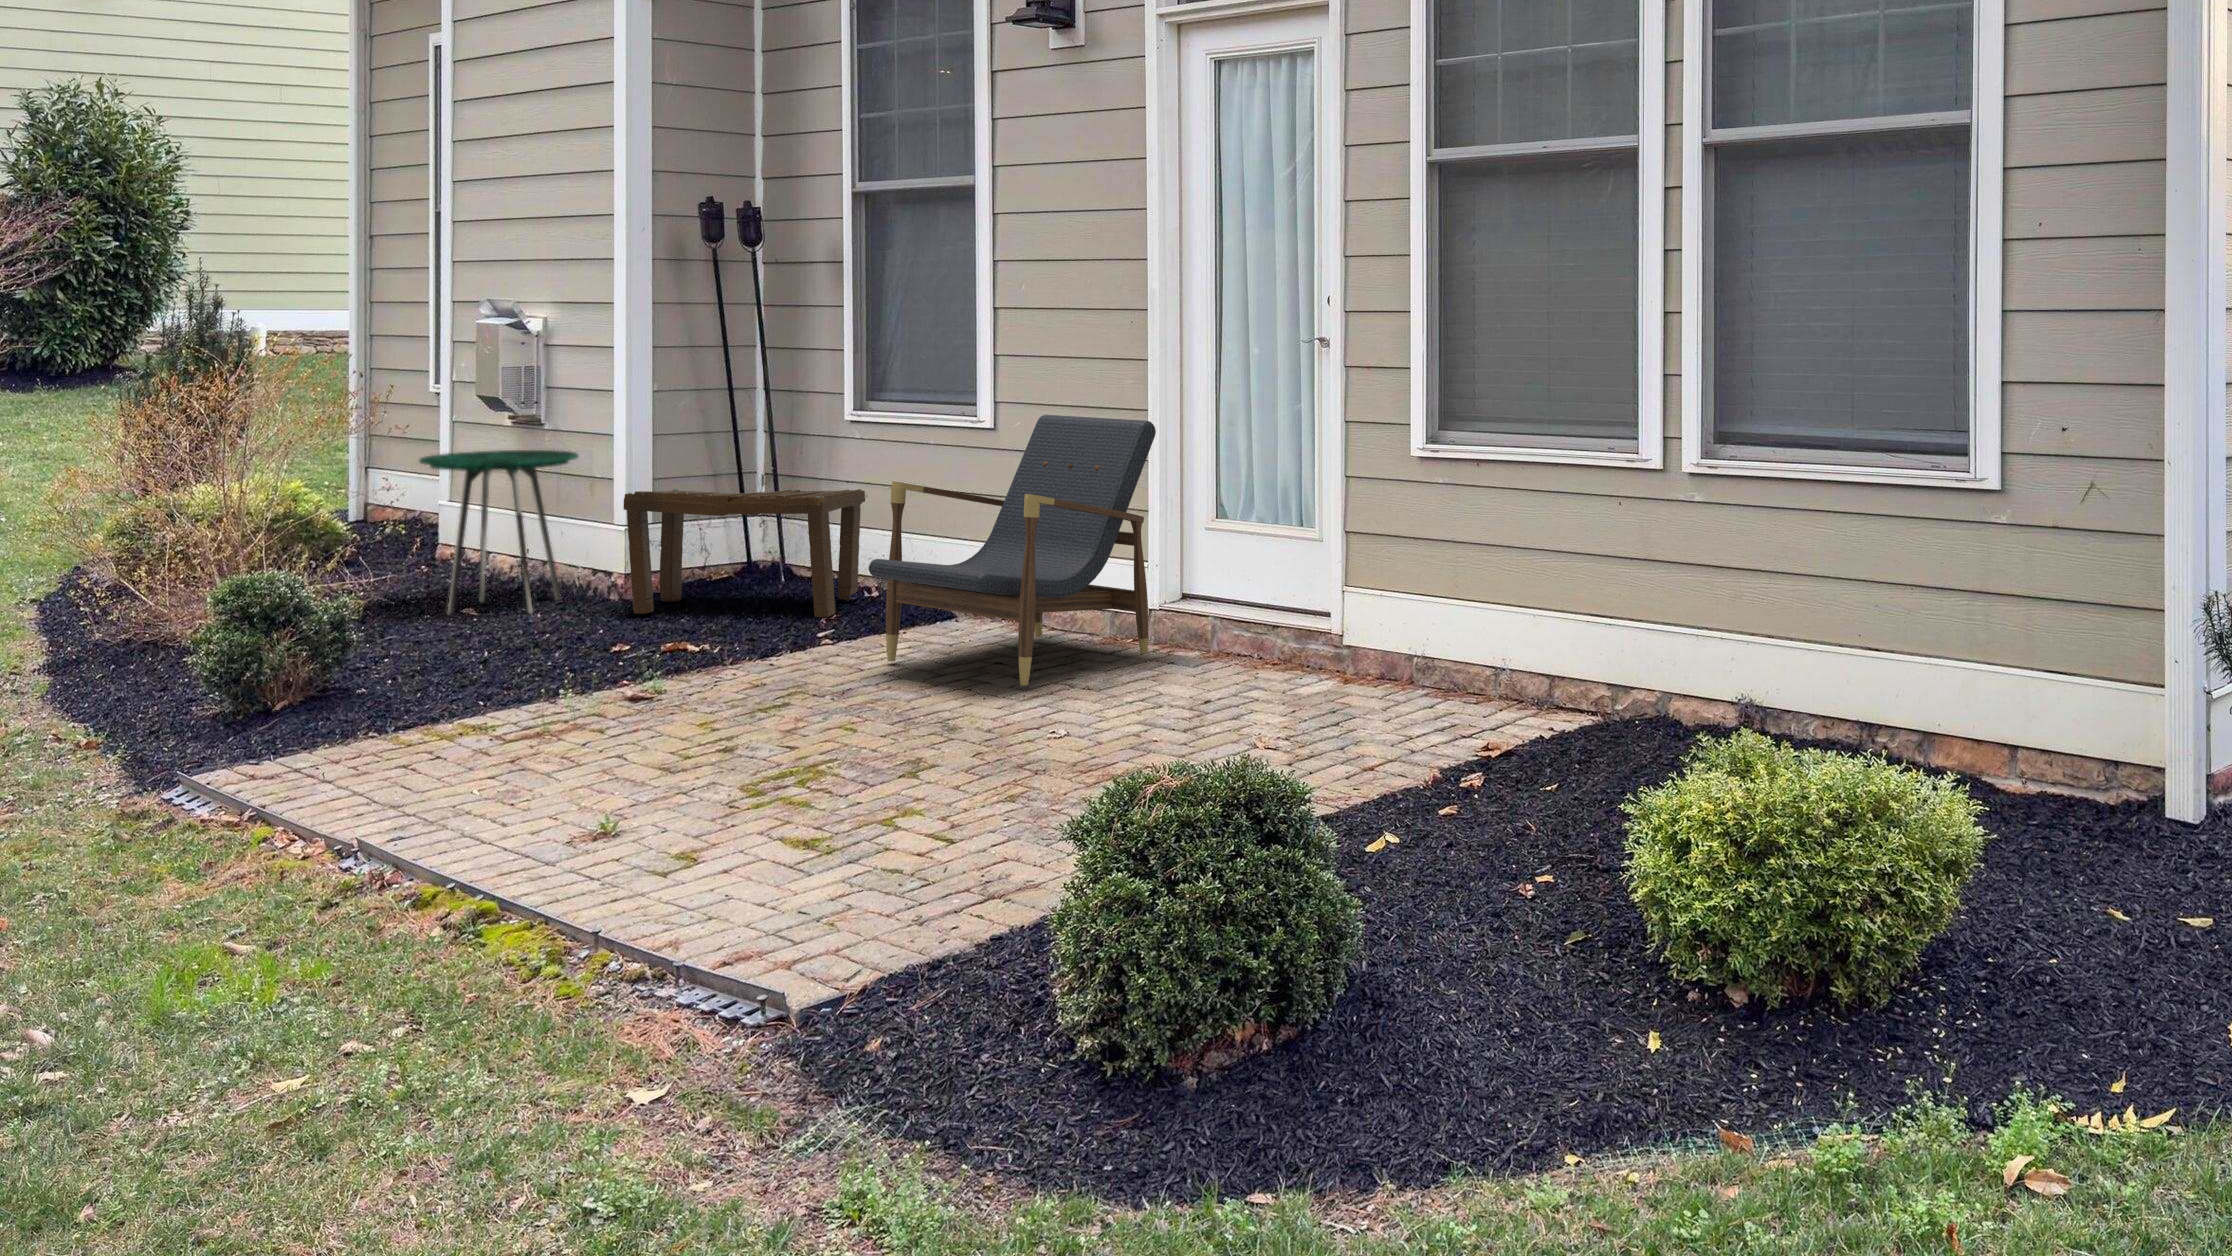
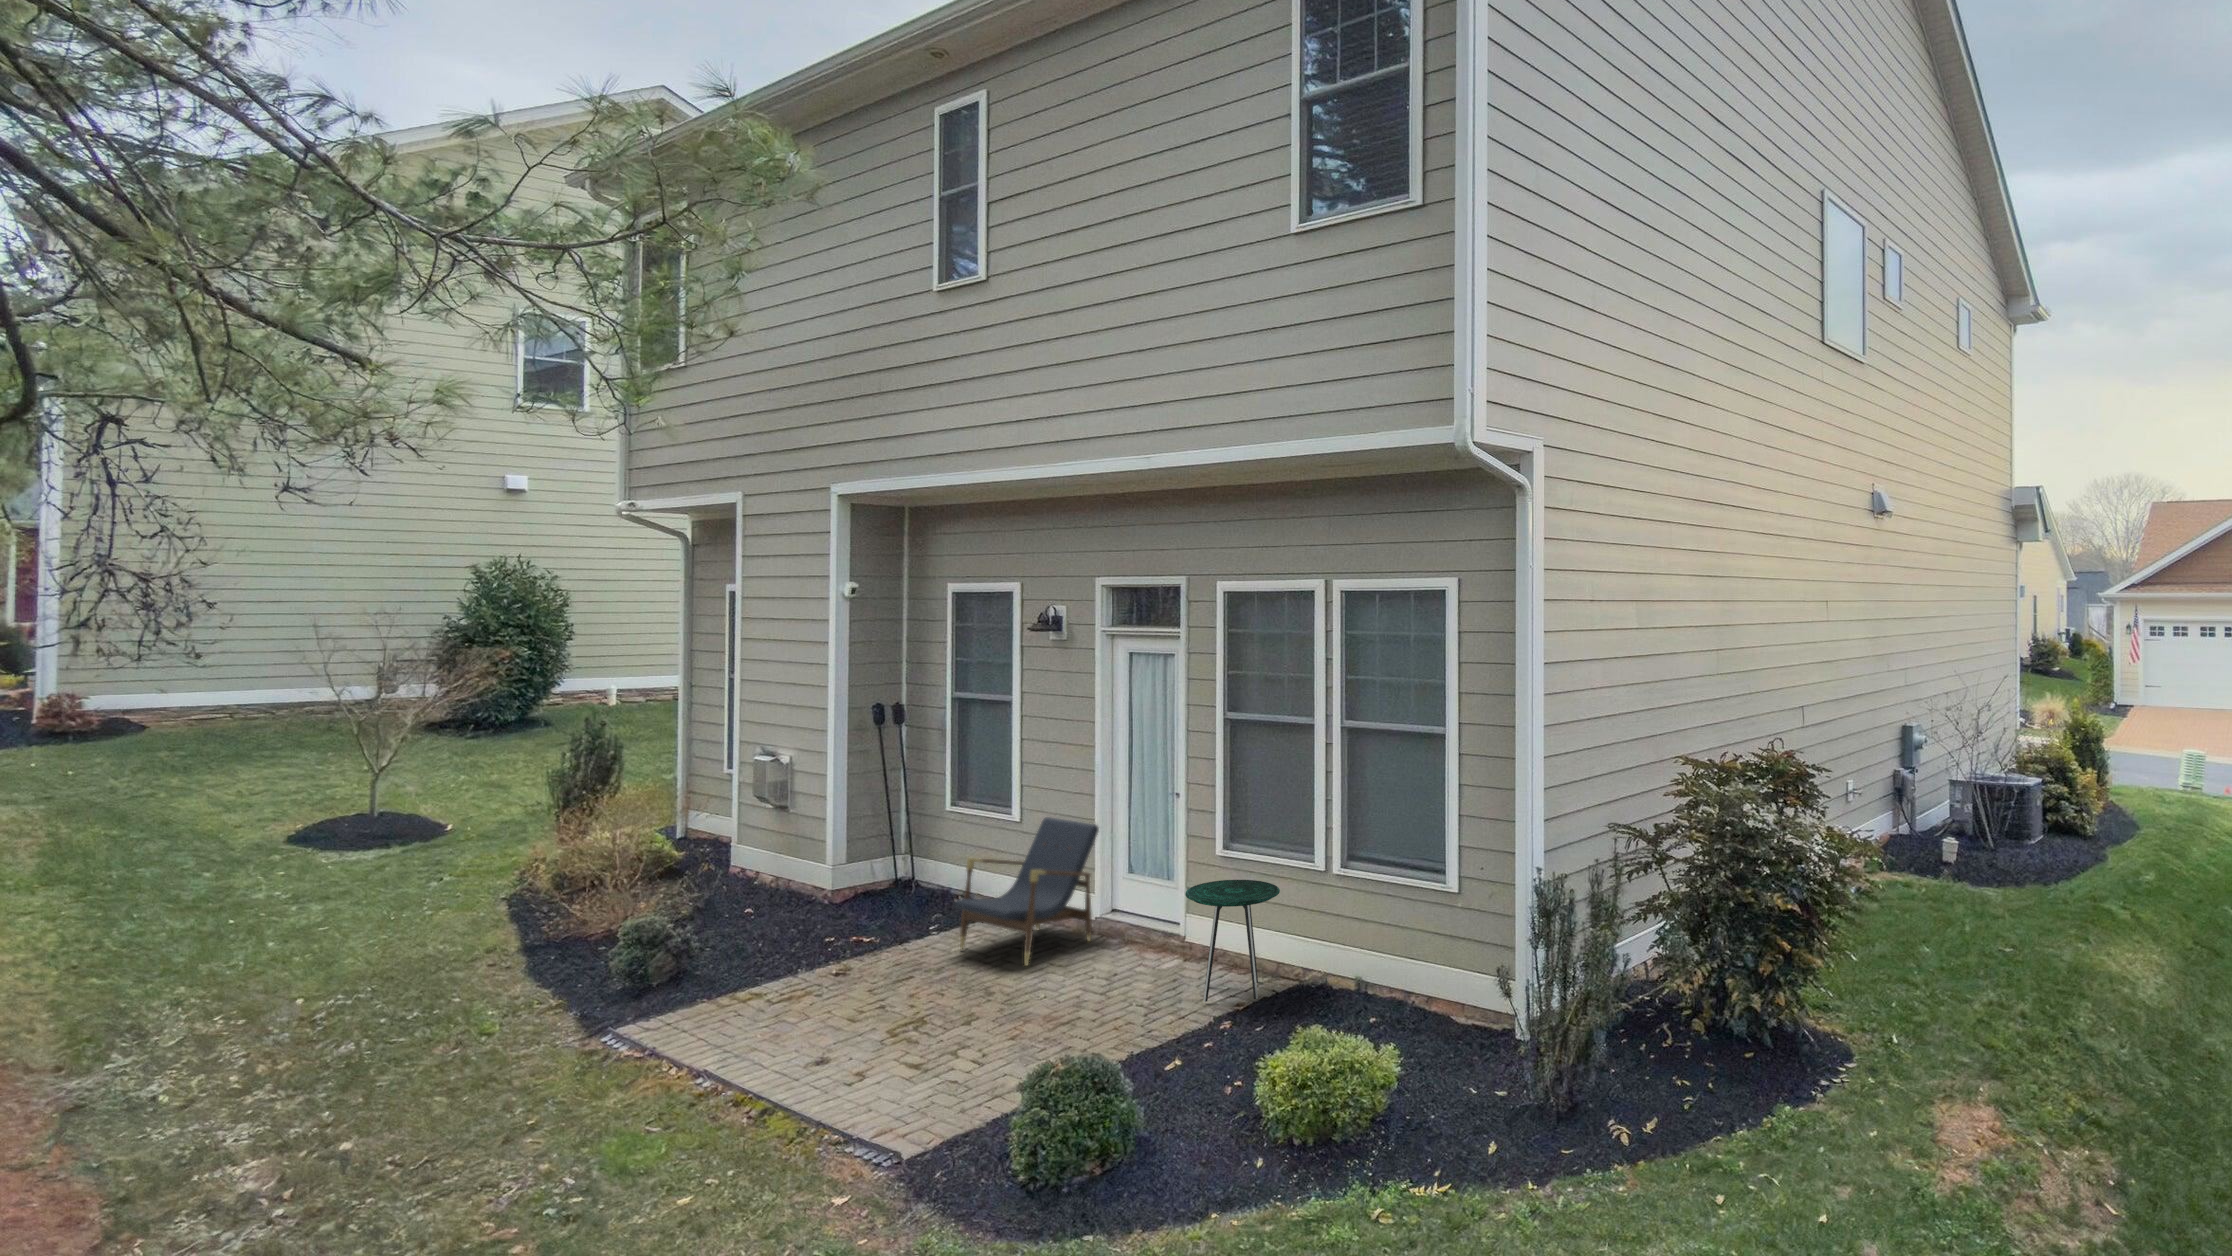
side table: present [419,450,578,614] -> present [1185,880,1280,1002]
bench: present [623,489,865,618] -> none [829,846,955,917]

